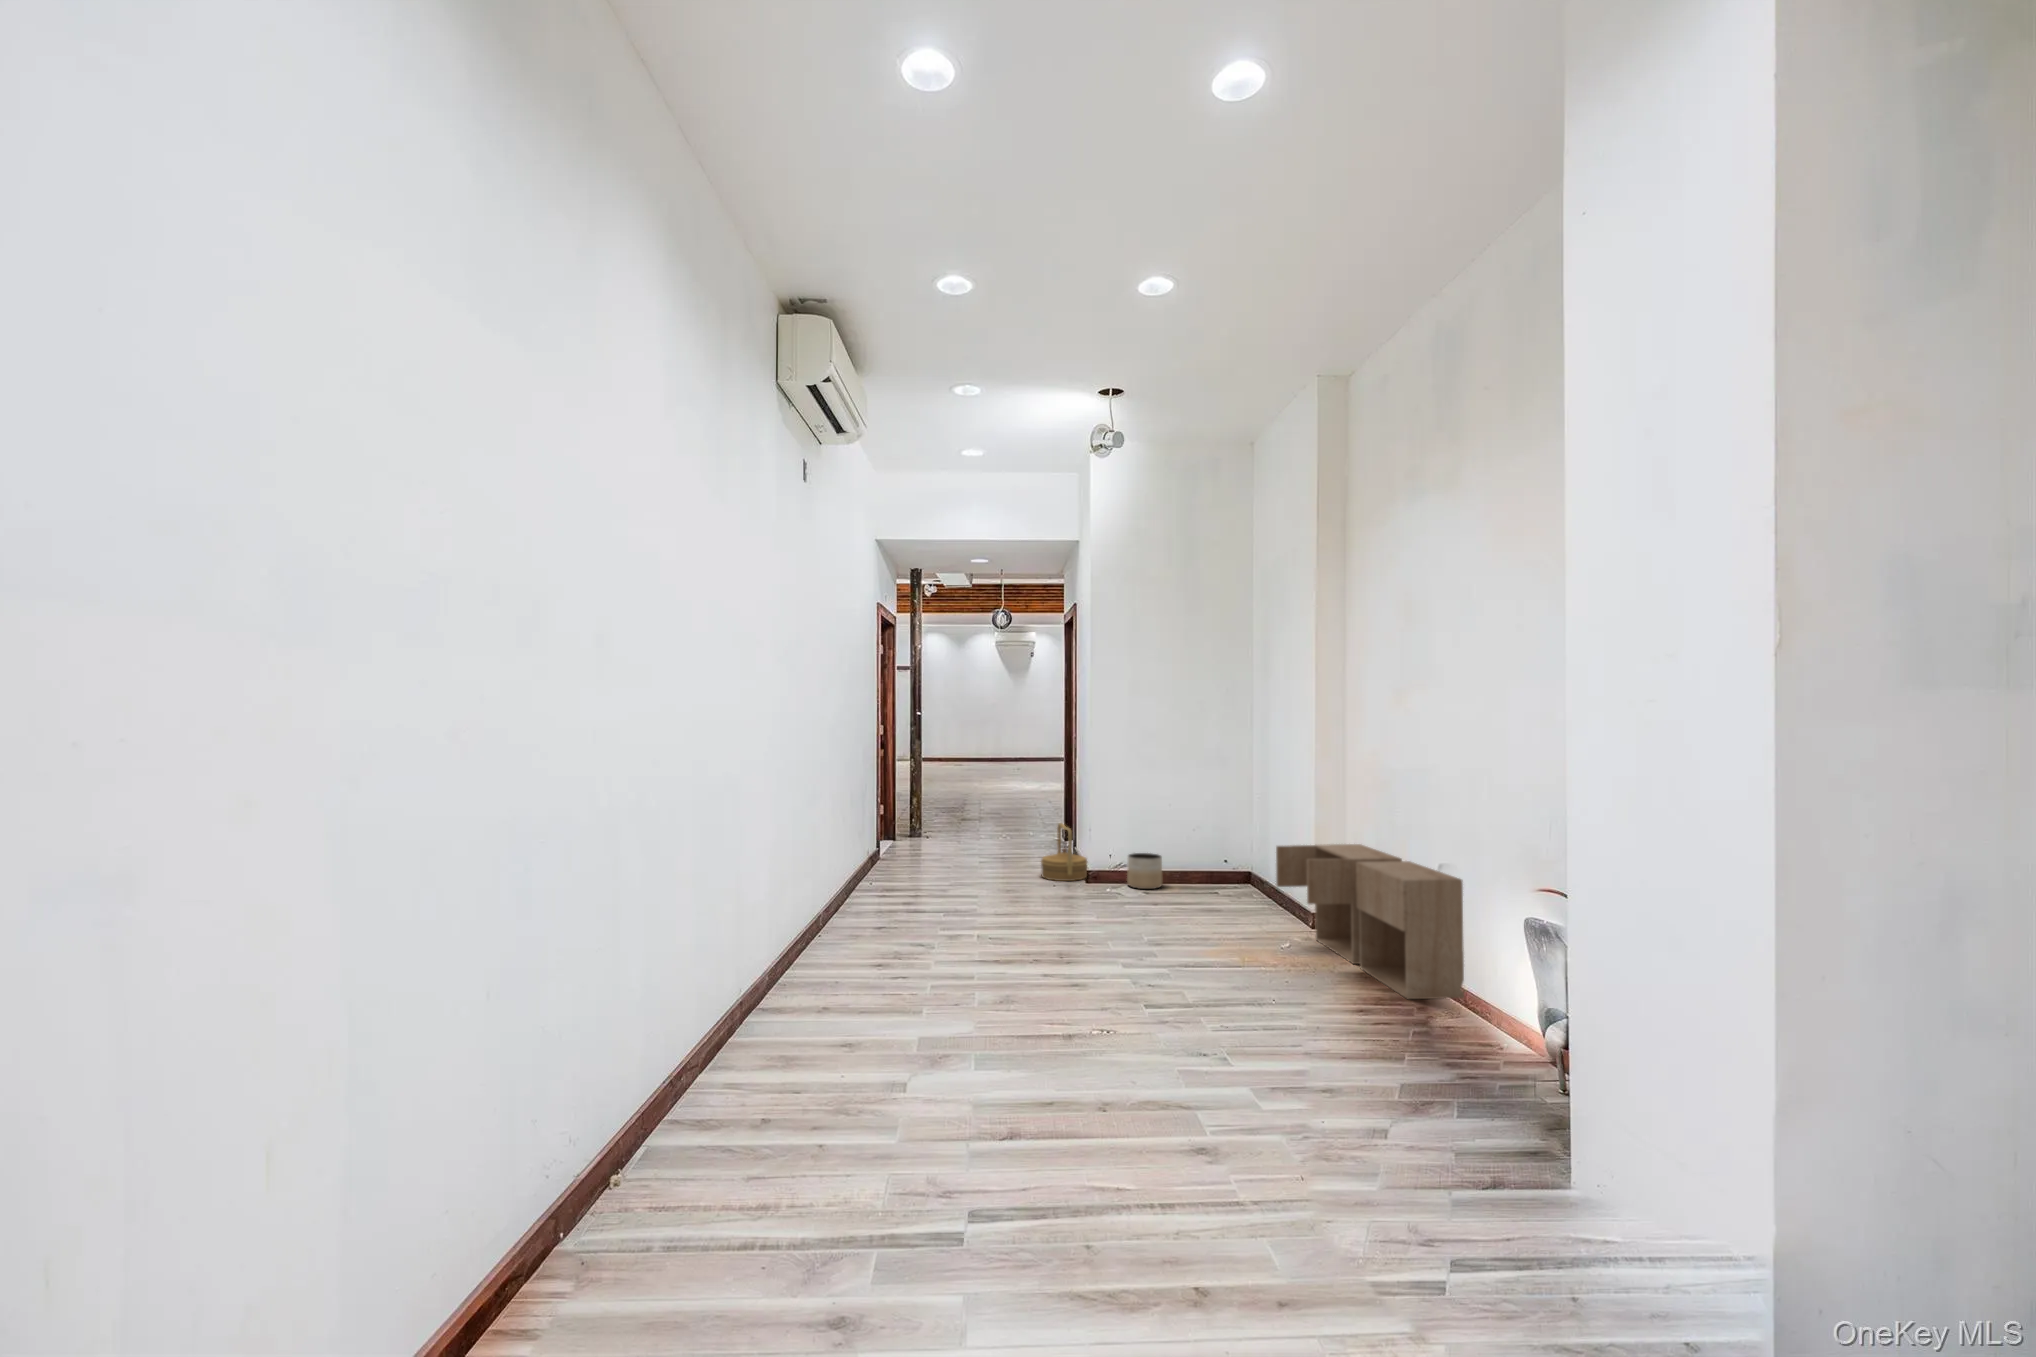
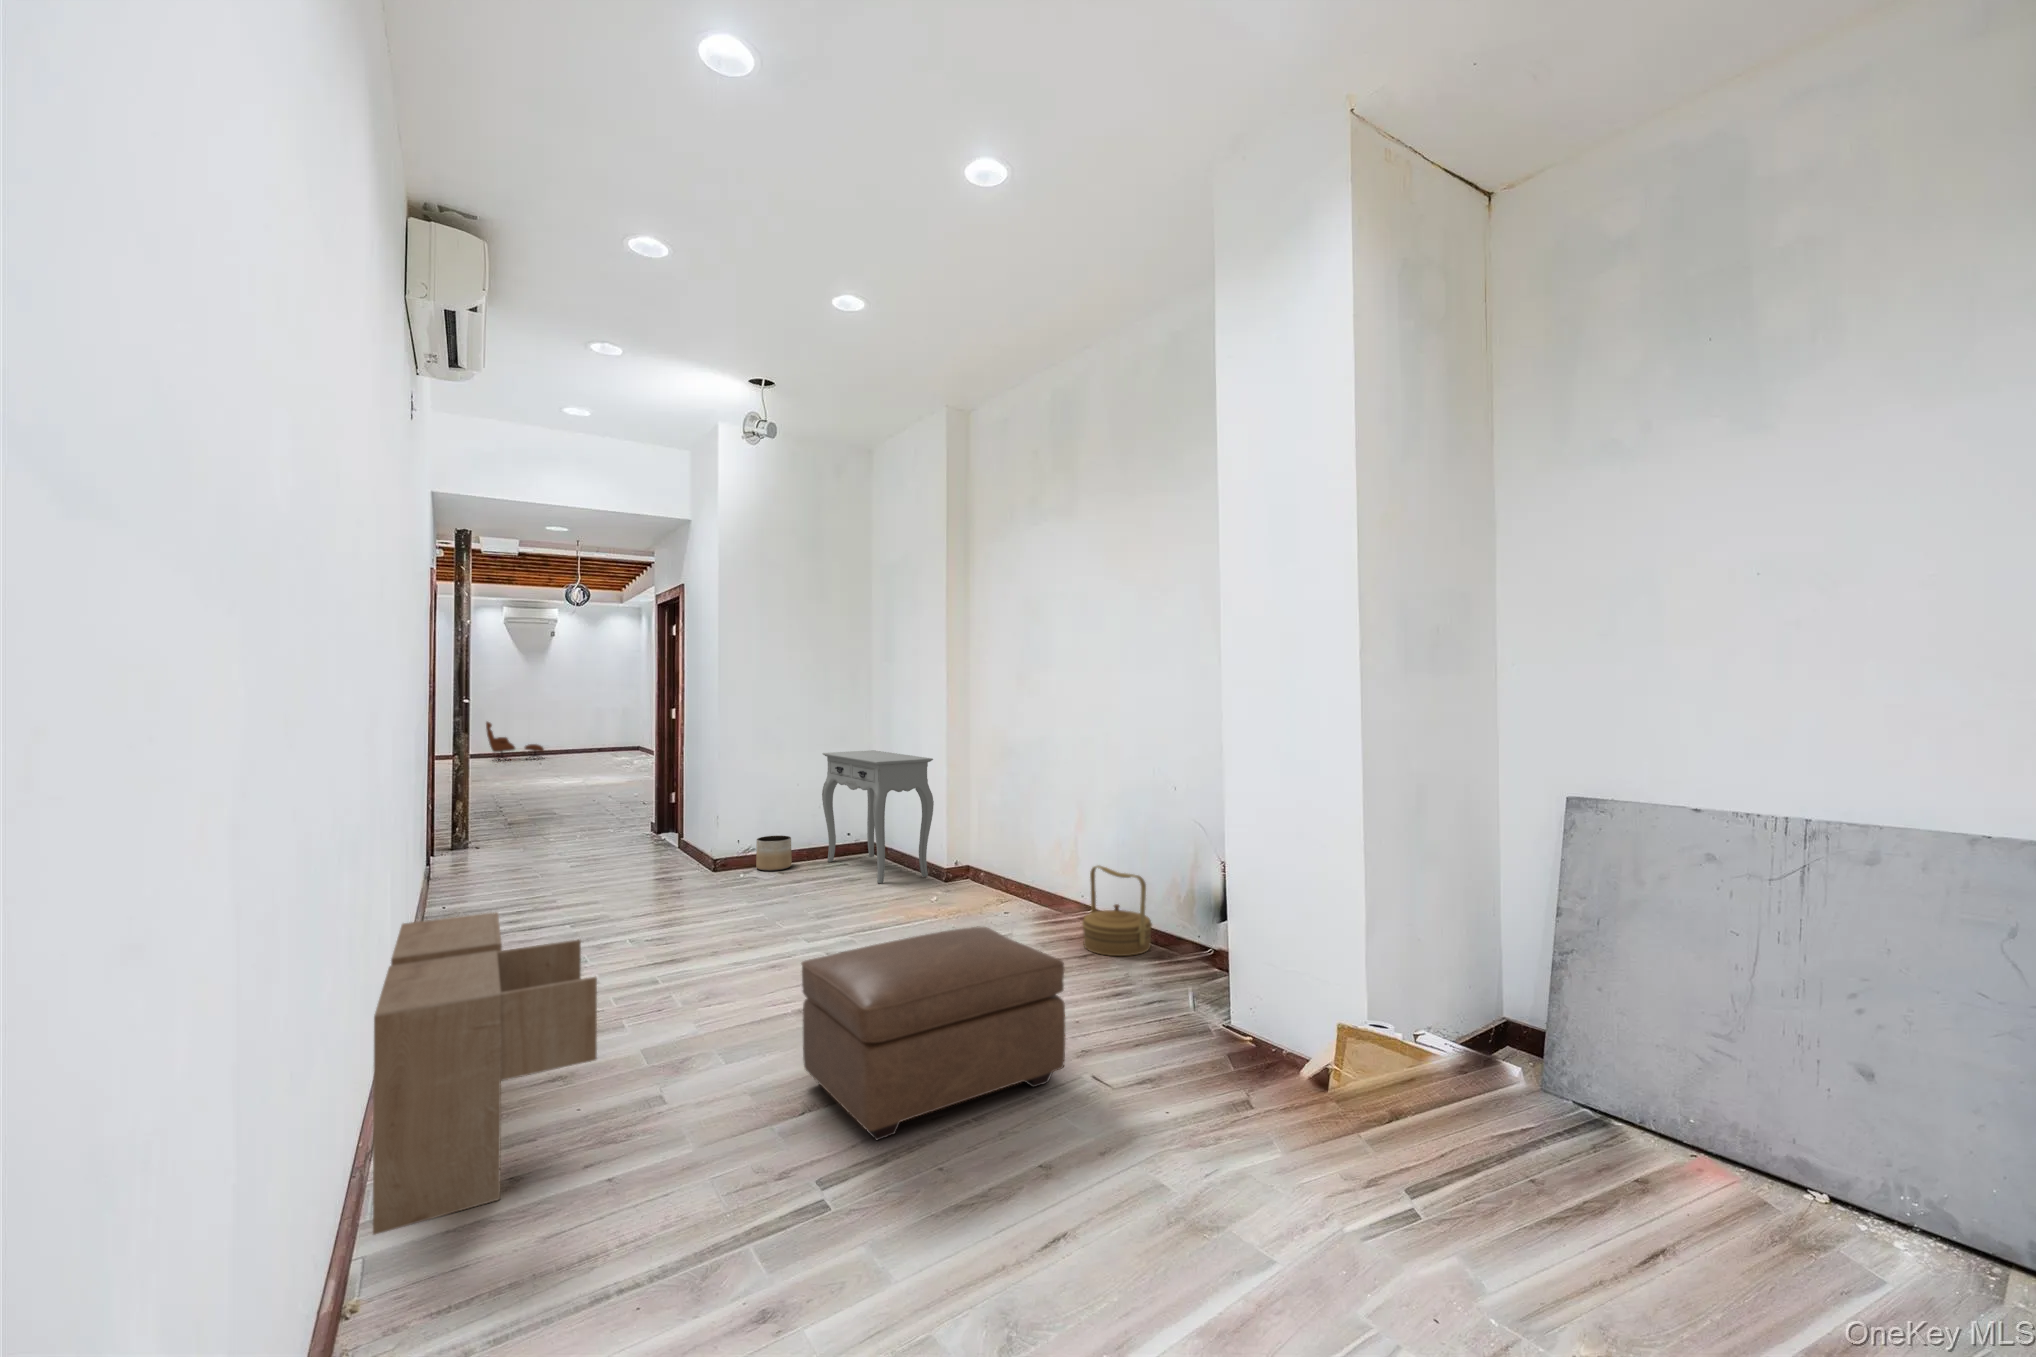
armchair: none [976,730,1021,764] -> present [486,722,544,759]
console table: none [1195,771,1305,917] -> present [822,750,934,884]
woven basket: present [1041,823,1087,881] -> present [1082,865,1152,956]
storage cabinet: present [1276,844,1464,999] -> present [373,912,597,1235]
ottoman: none [1020,981,1297,1193] -> present [801,926,1065,1140]

